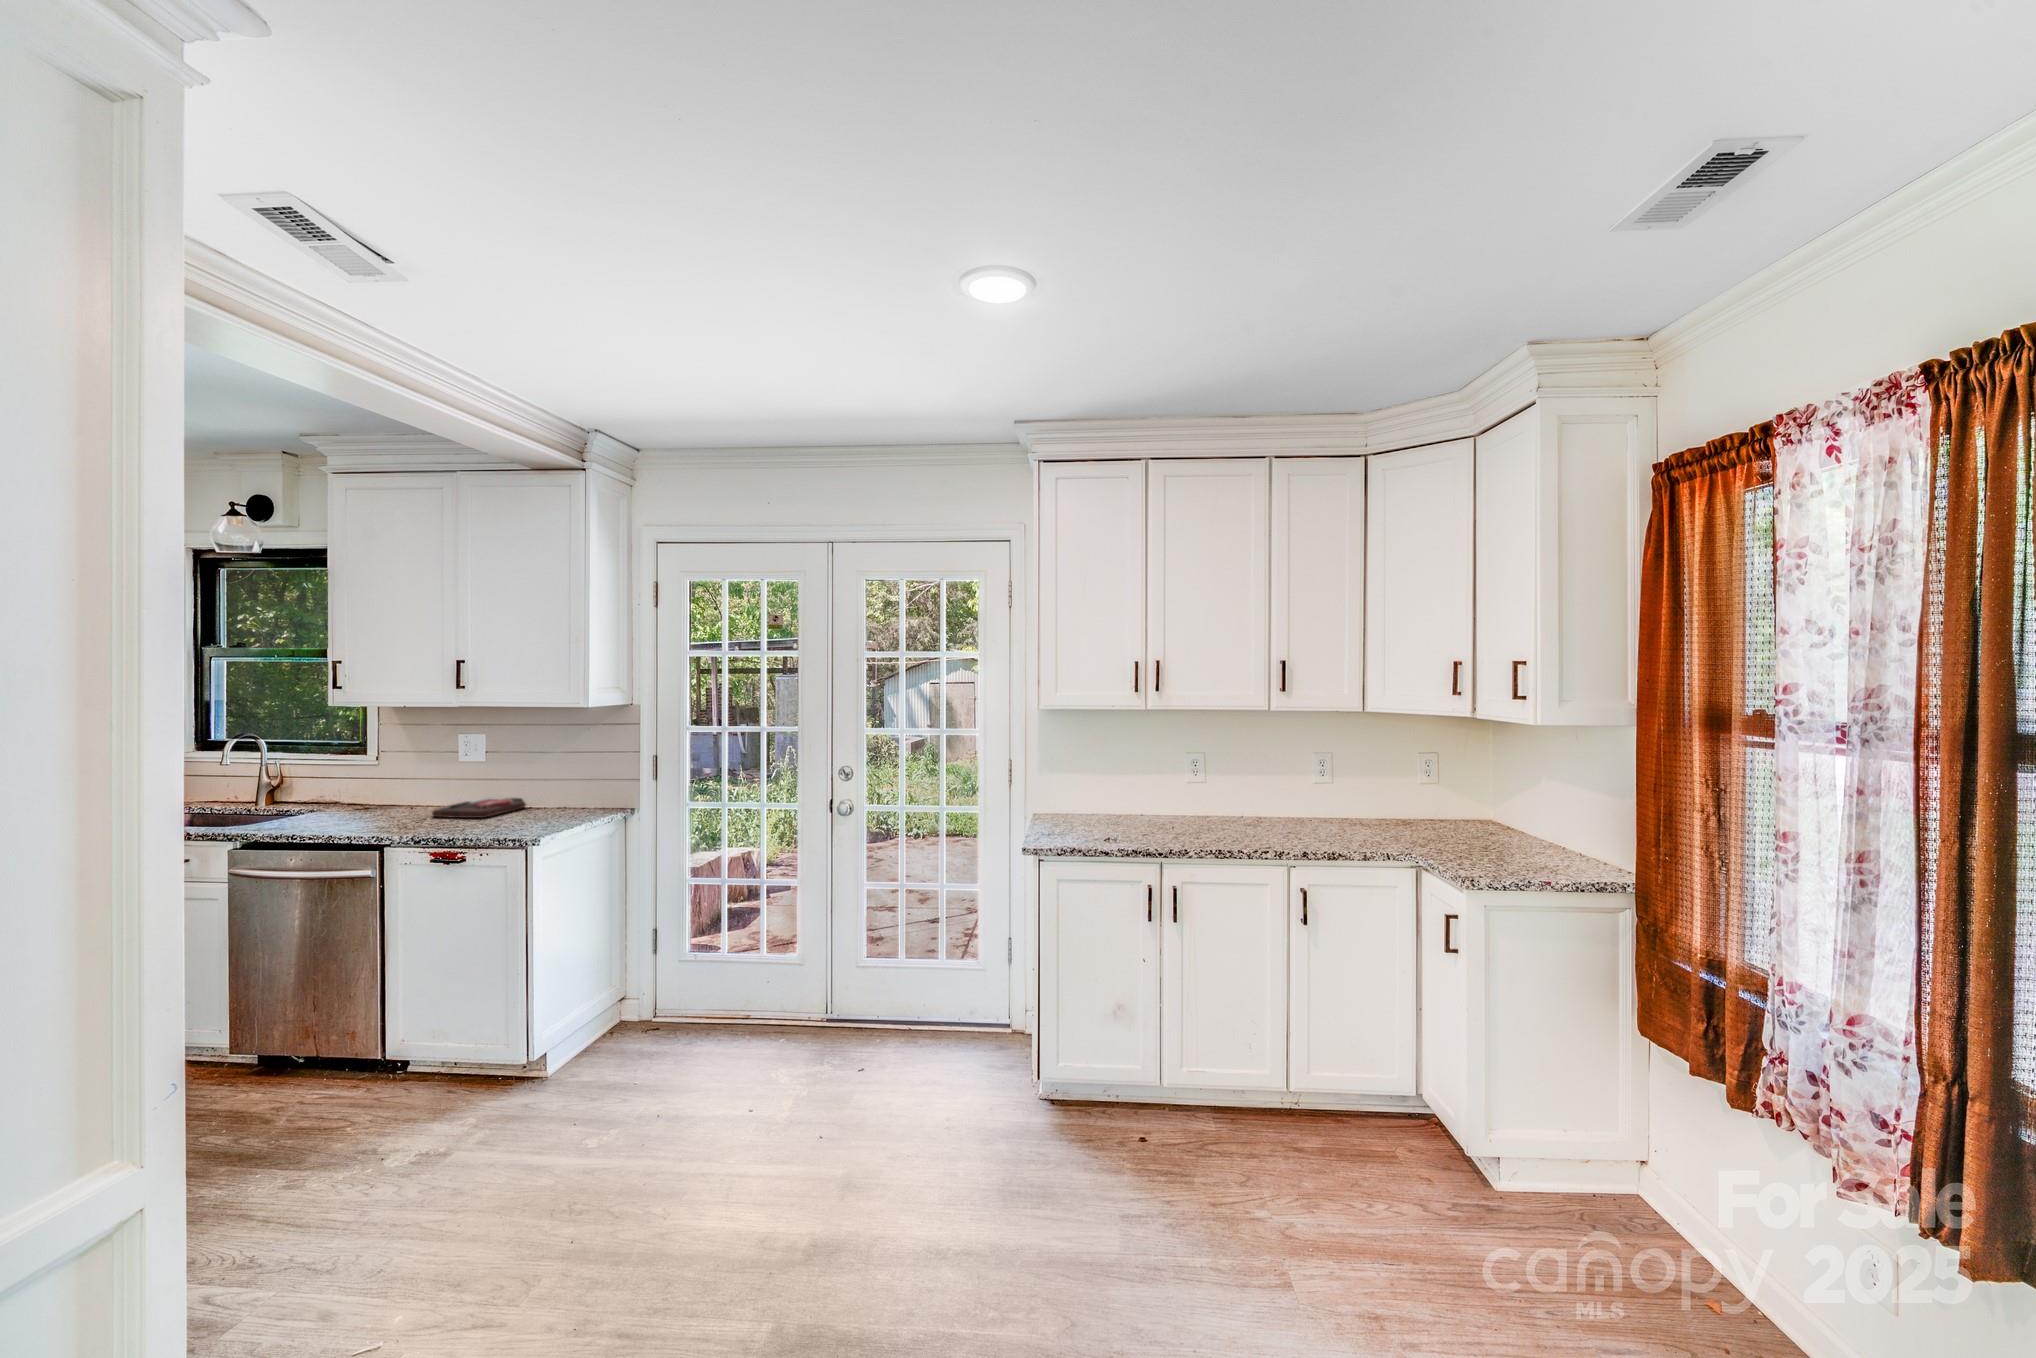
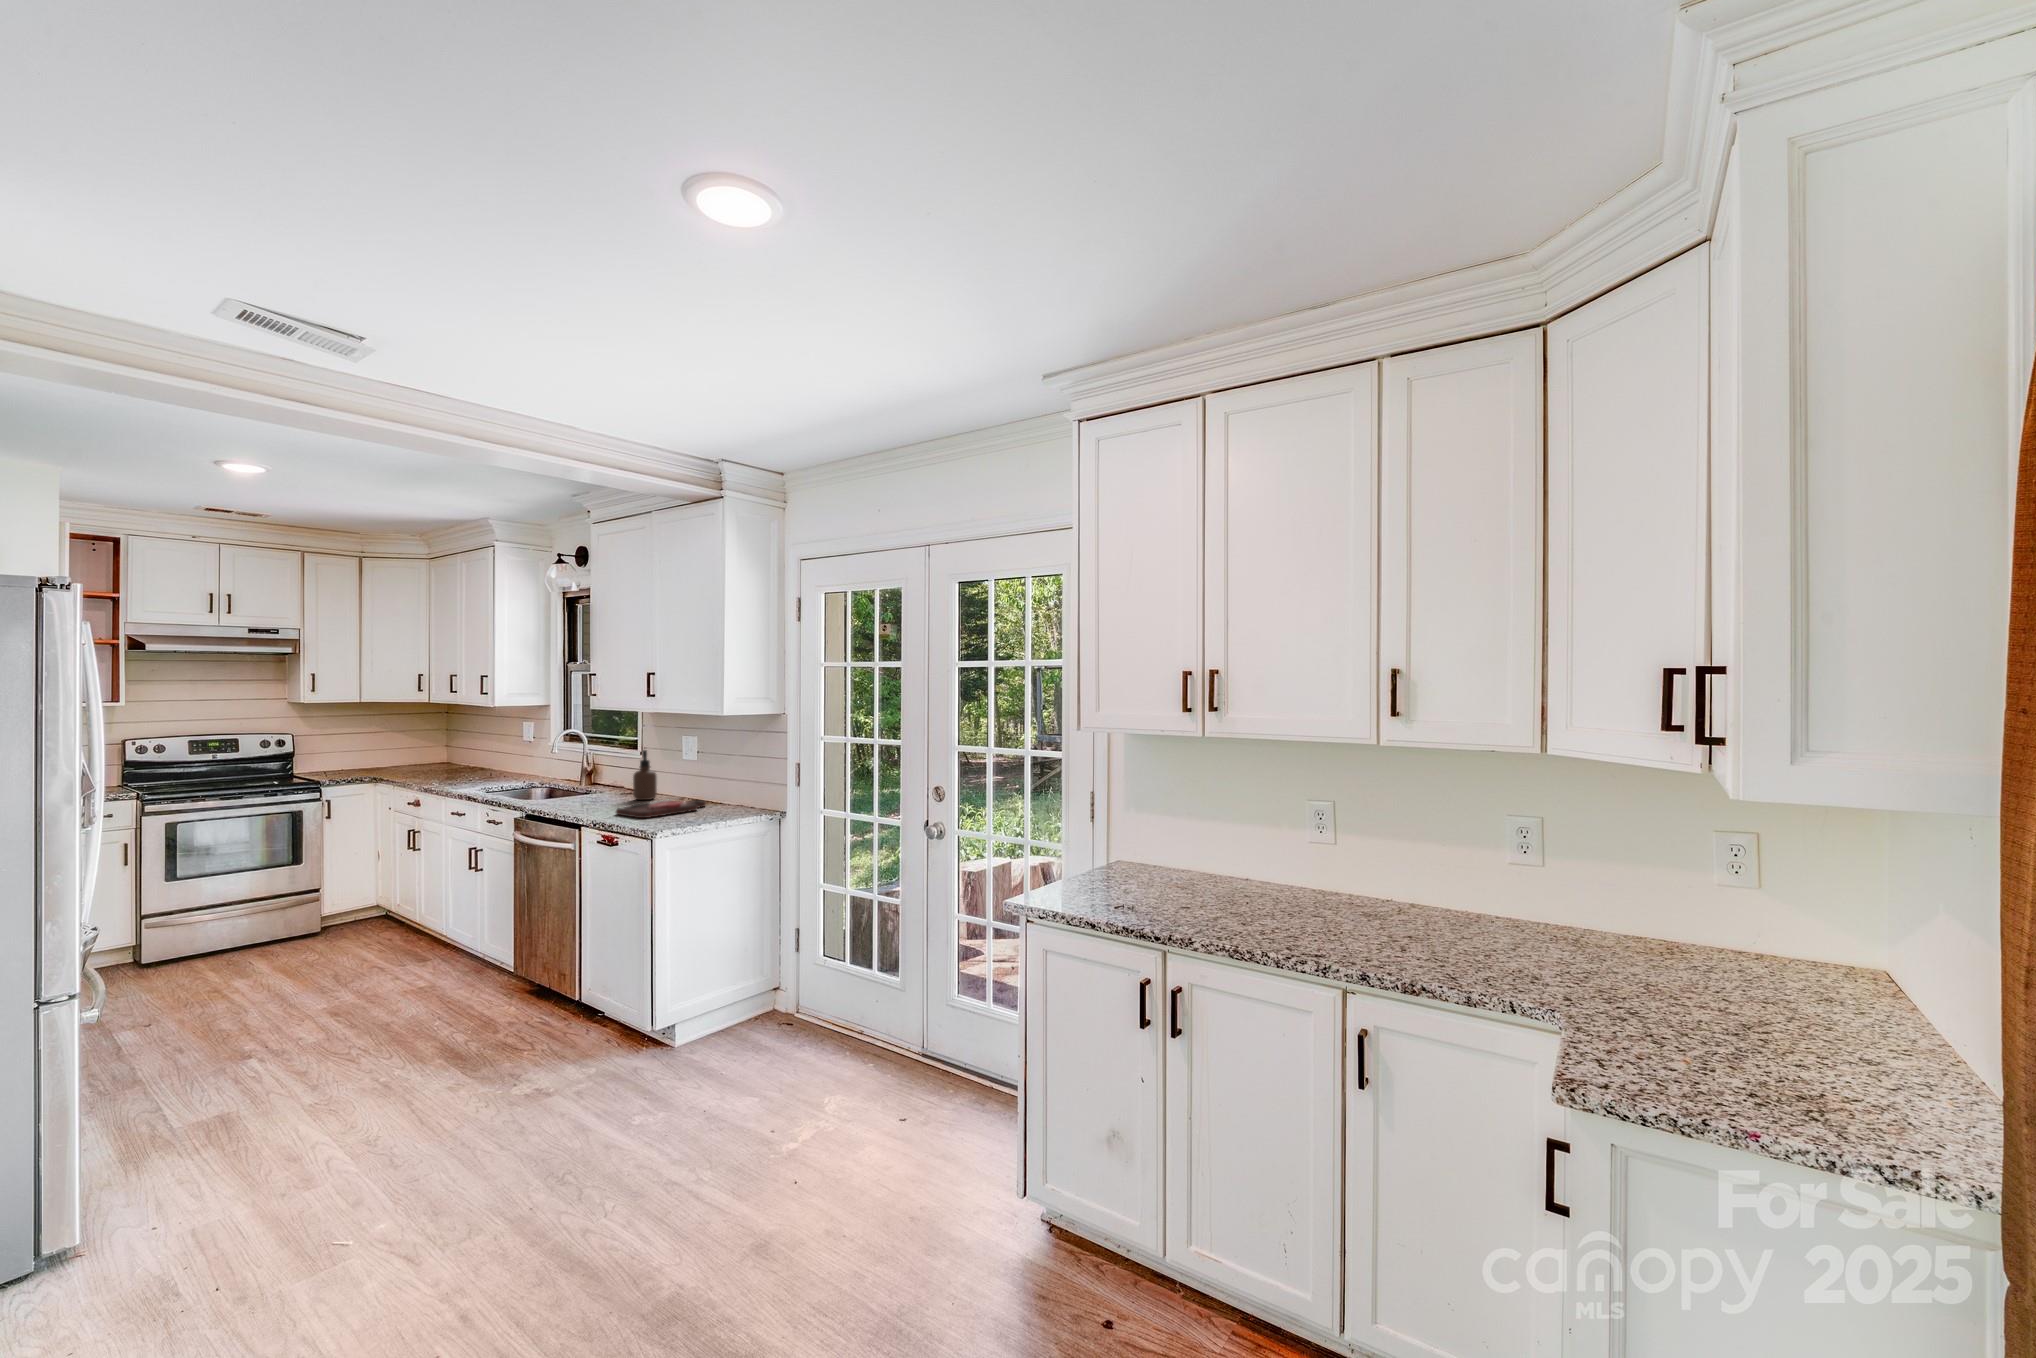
soap dispenser: none [404,745,434,803] -> present [633,750,657,800]

